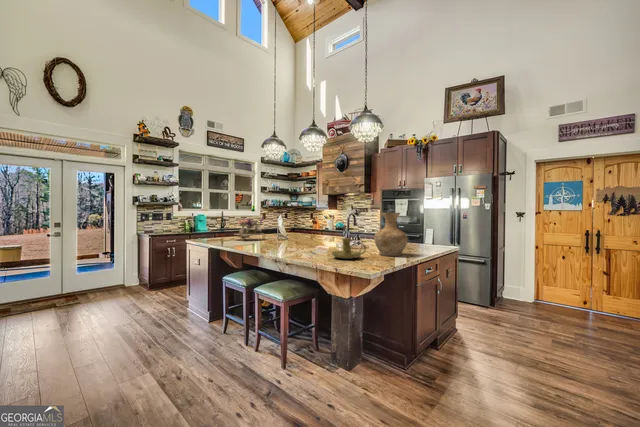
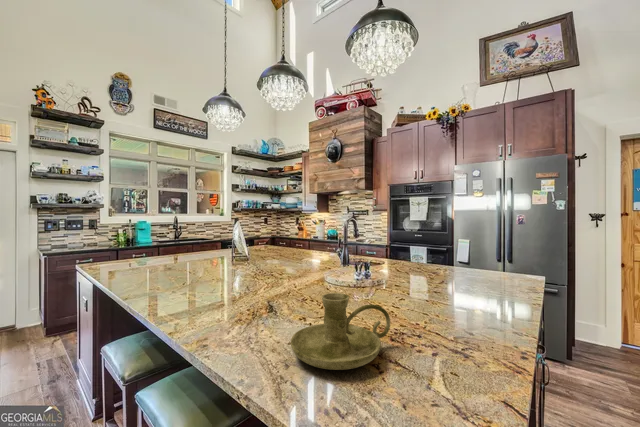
vase: present [374,213,408,256] -> none [405,218,496,337]
flower arrangement: present [236,217,264,239] -> none [147,223,204,264]

